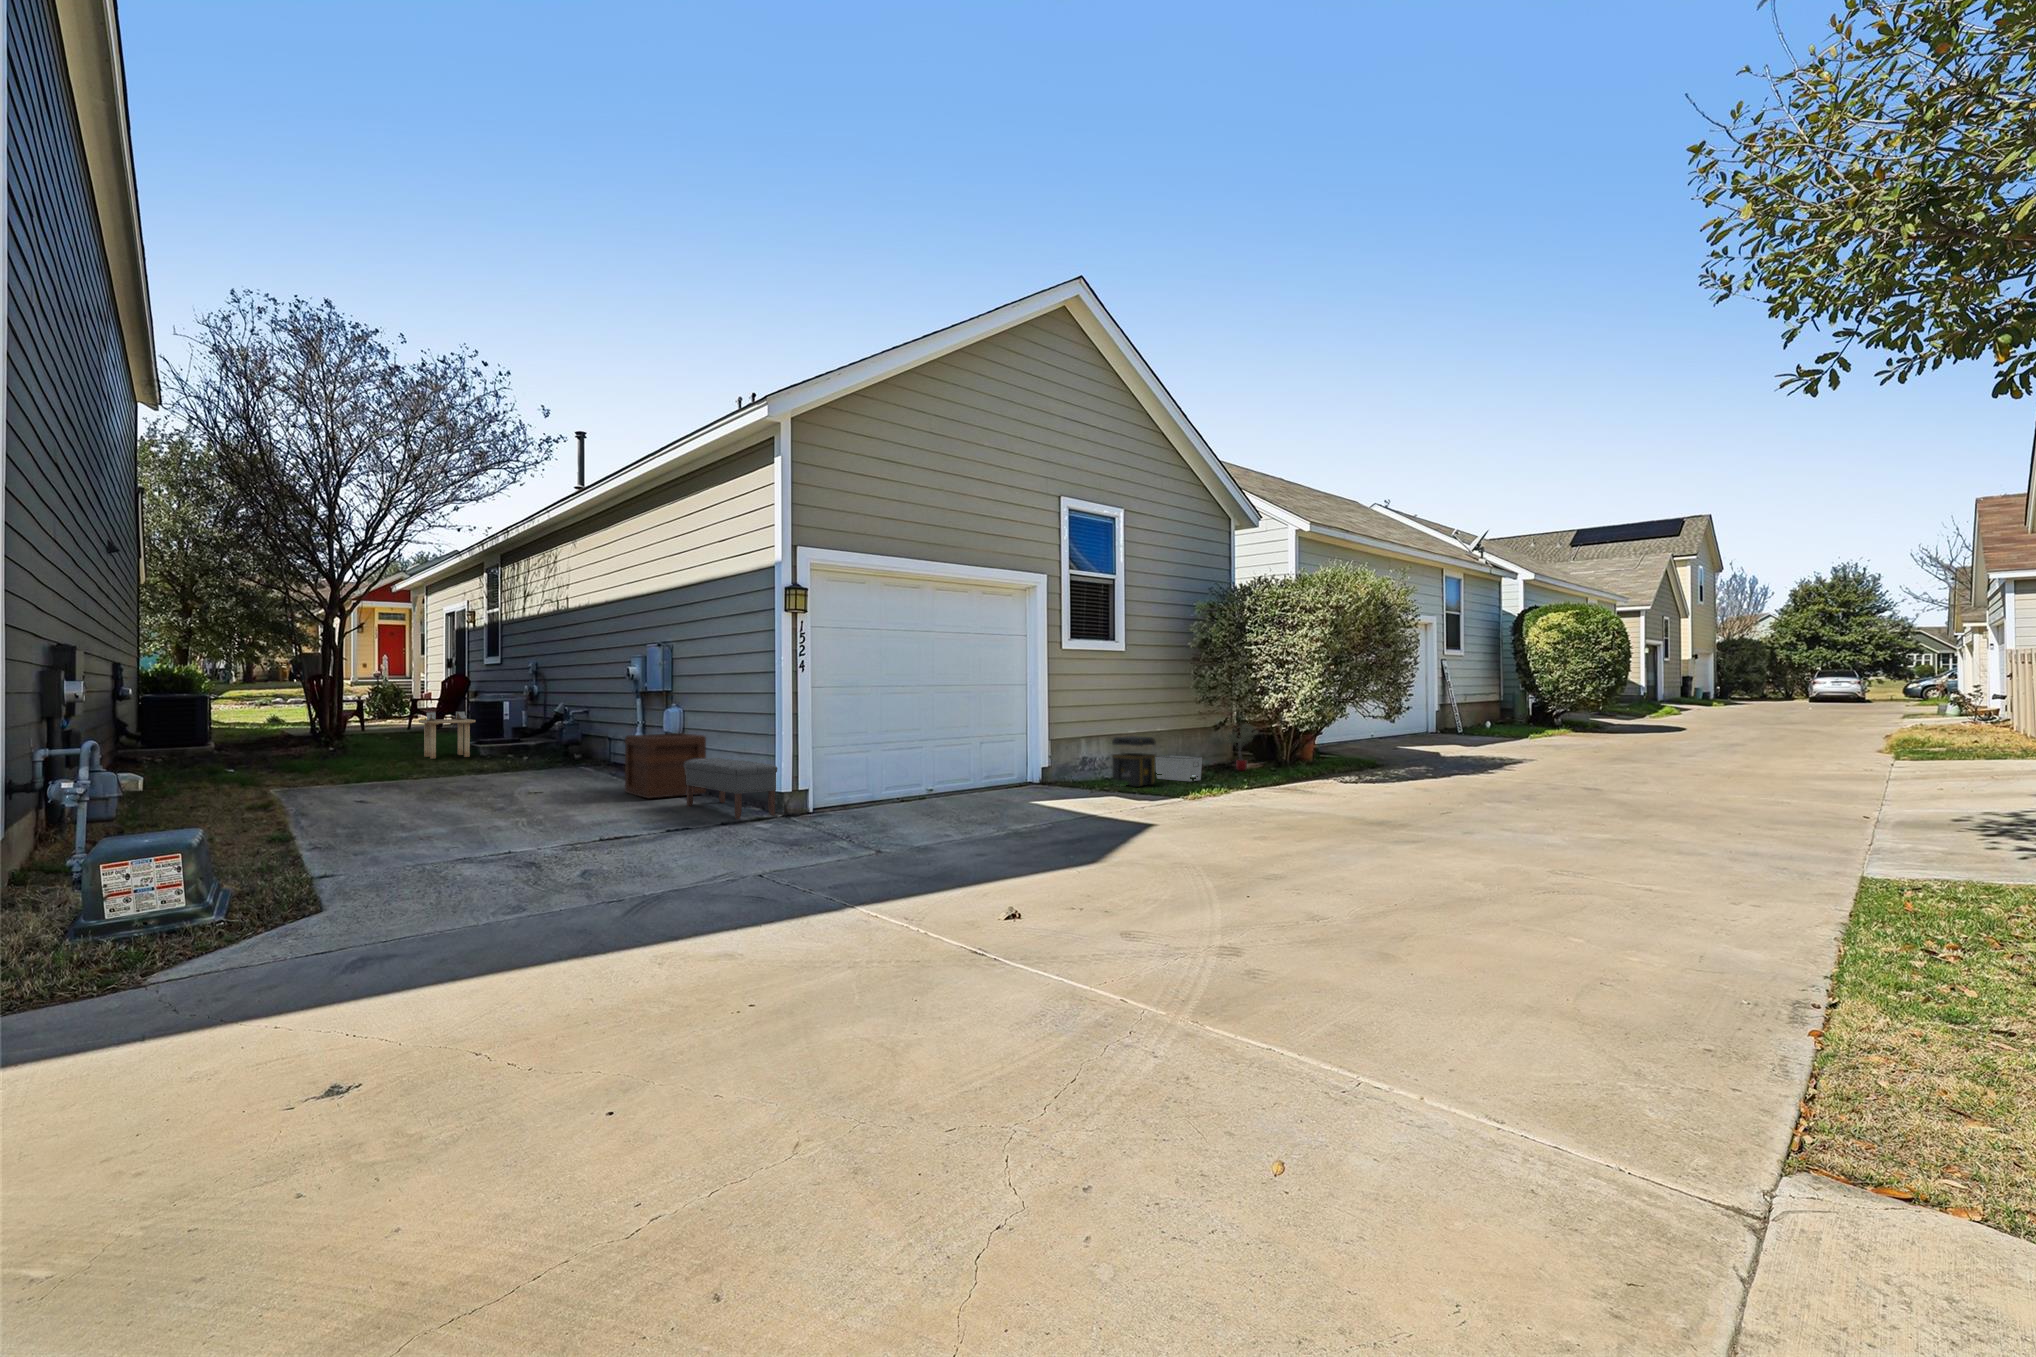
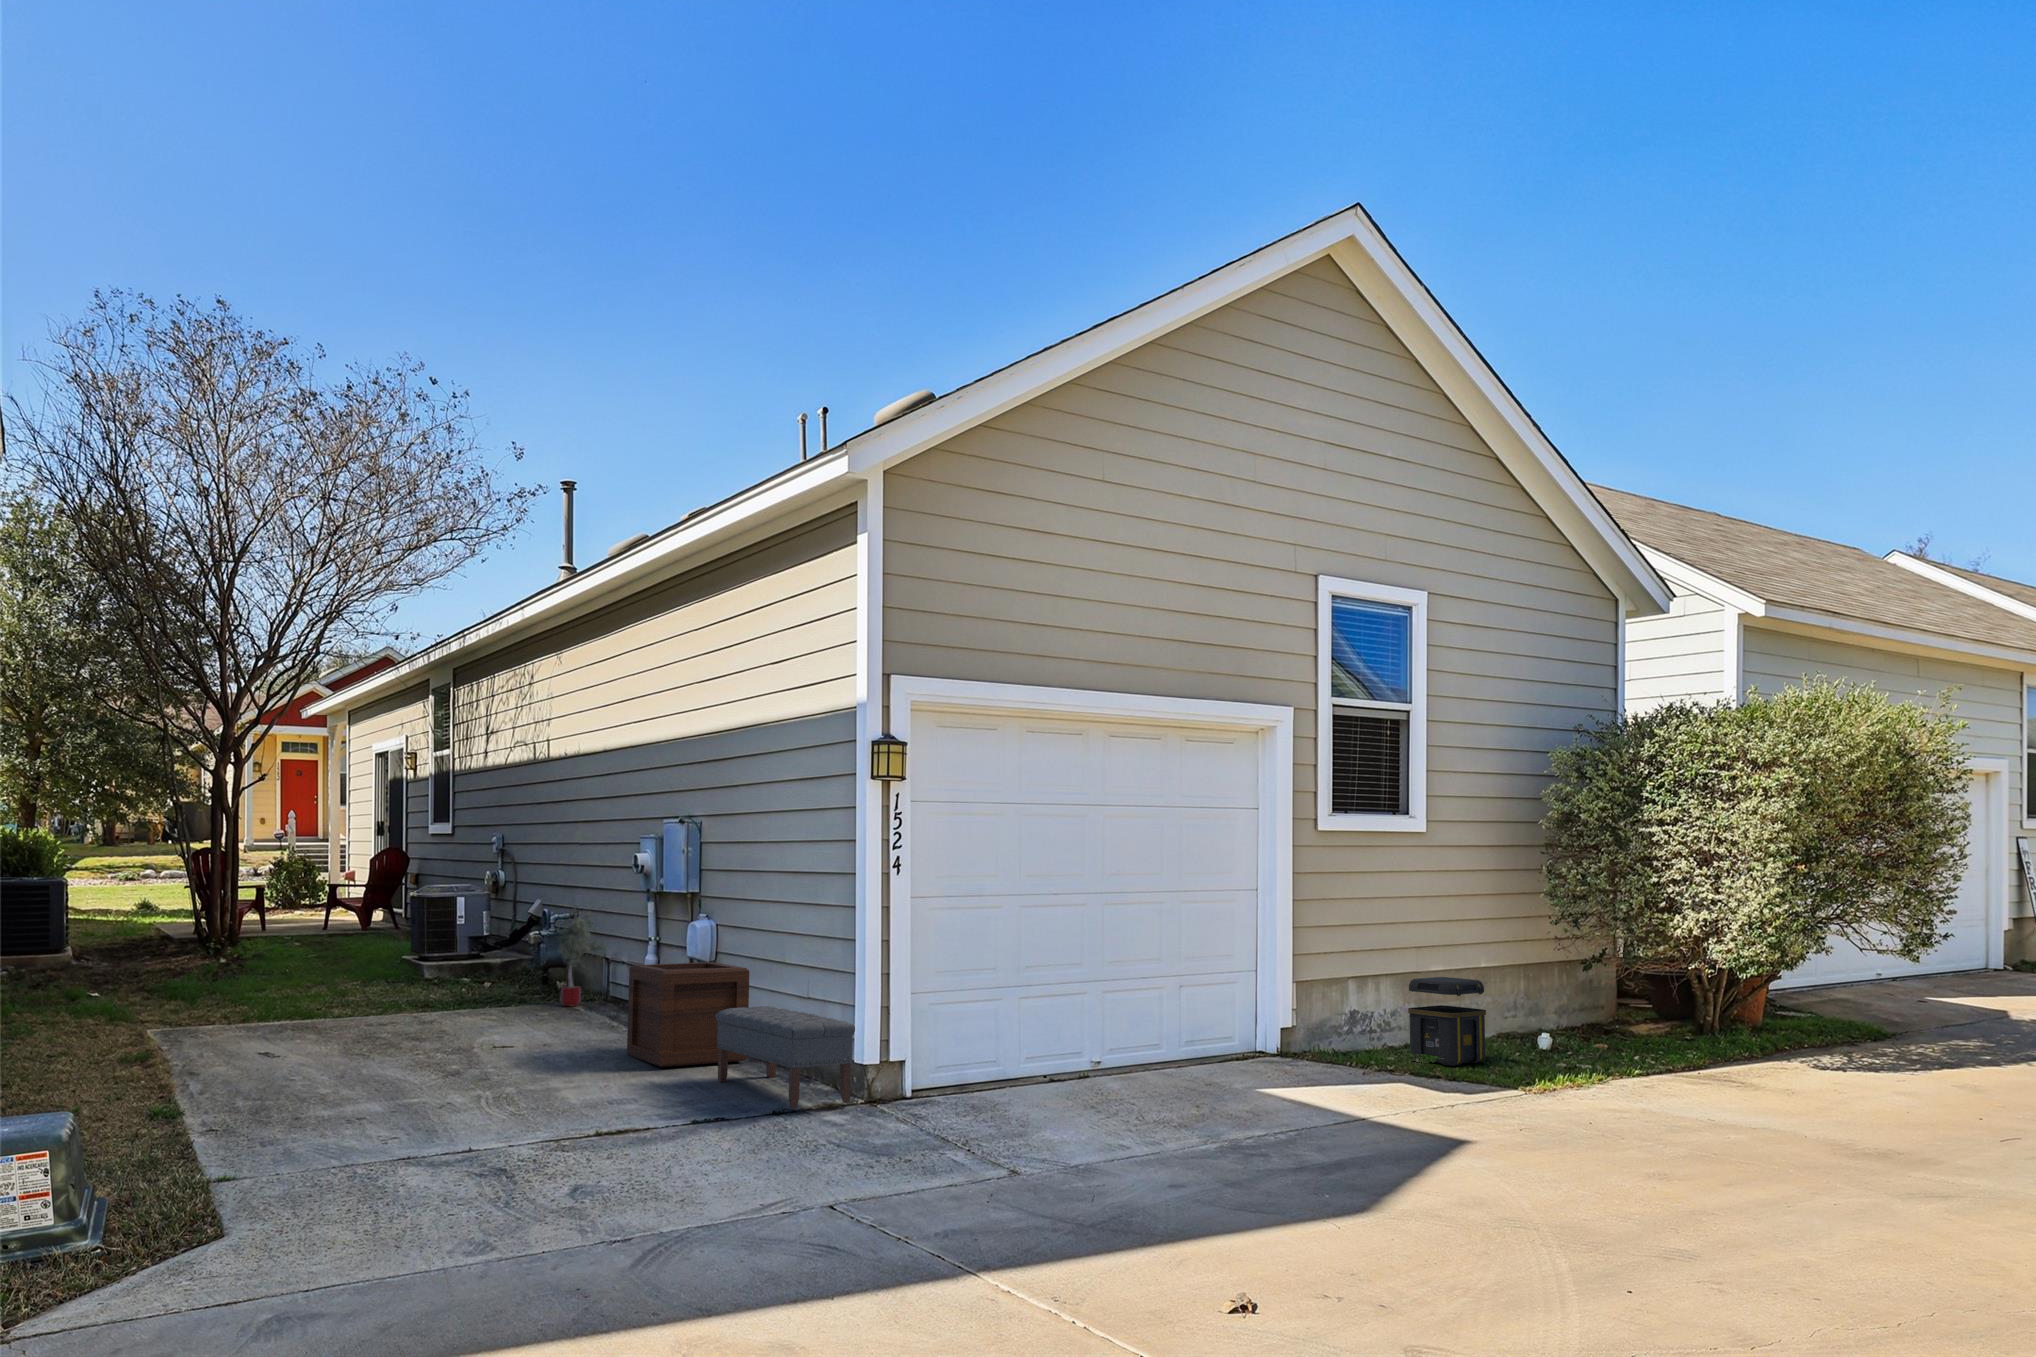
side table: present [419,712,476,759] -> none [332,913,412,986]
potted tree: present [1225,722,1257,771] -> present [557,905,607,1006]
storage bin: present [1155,755,1202,781] -> none [1487,1009,1571,1058]

